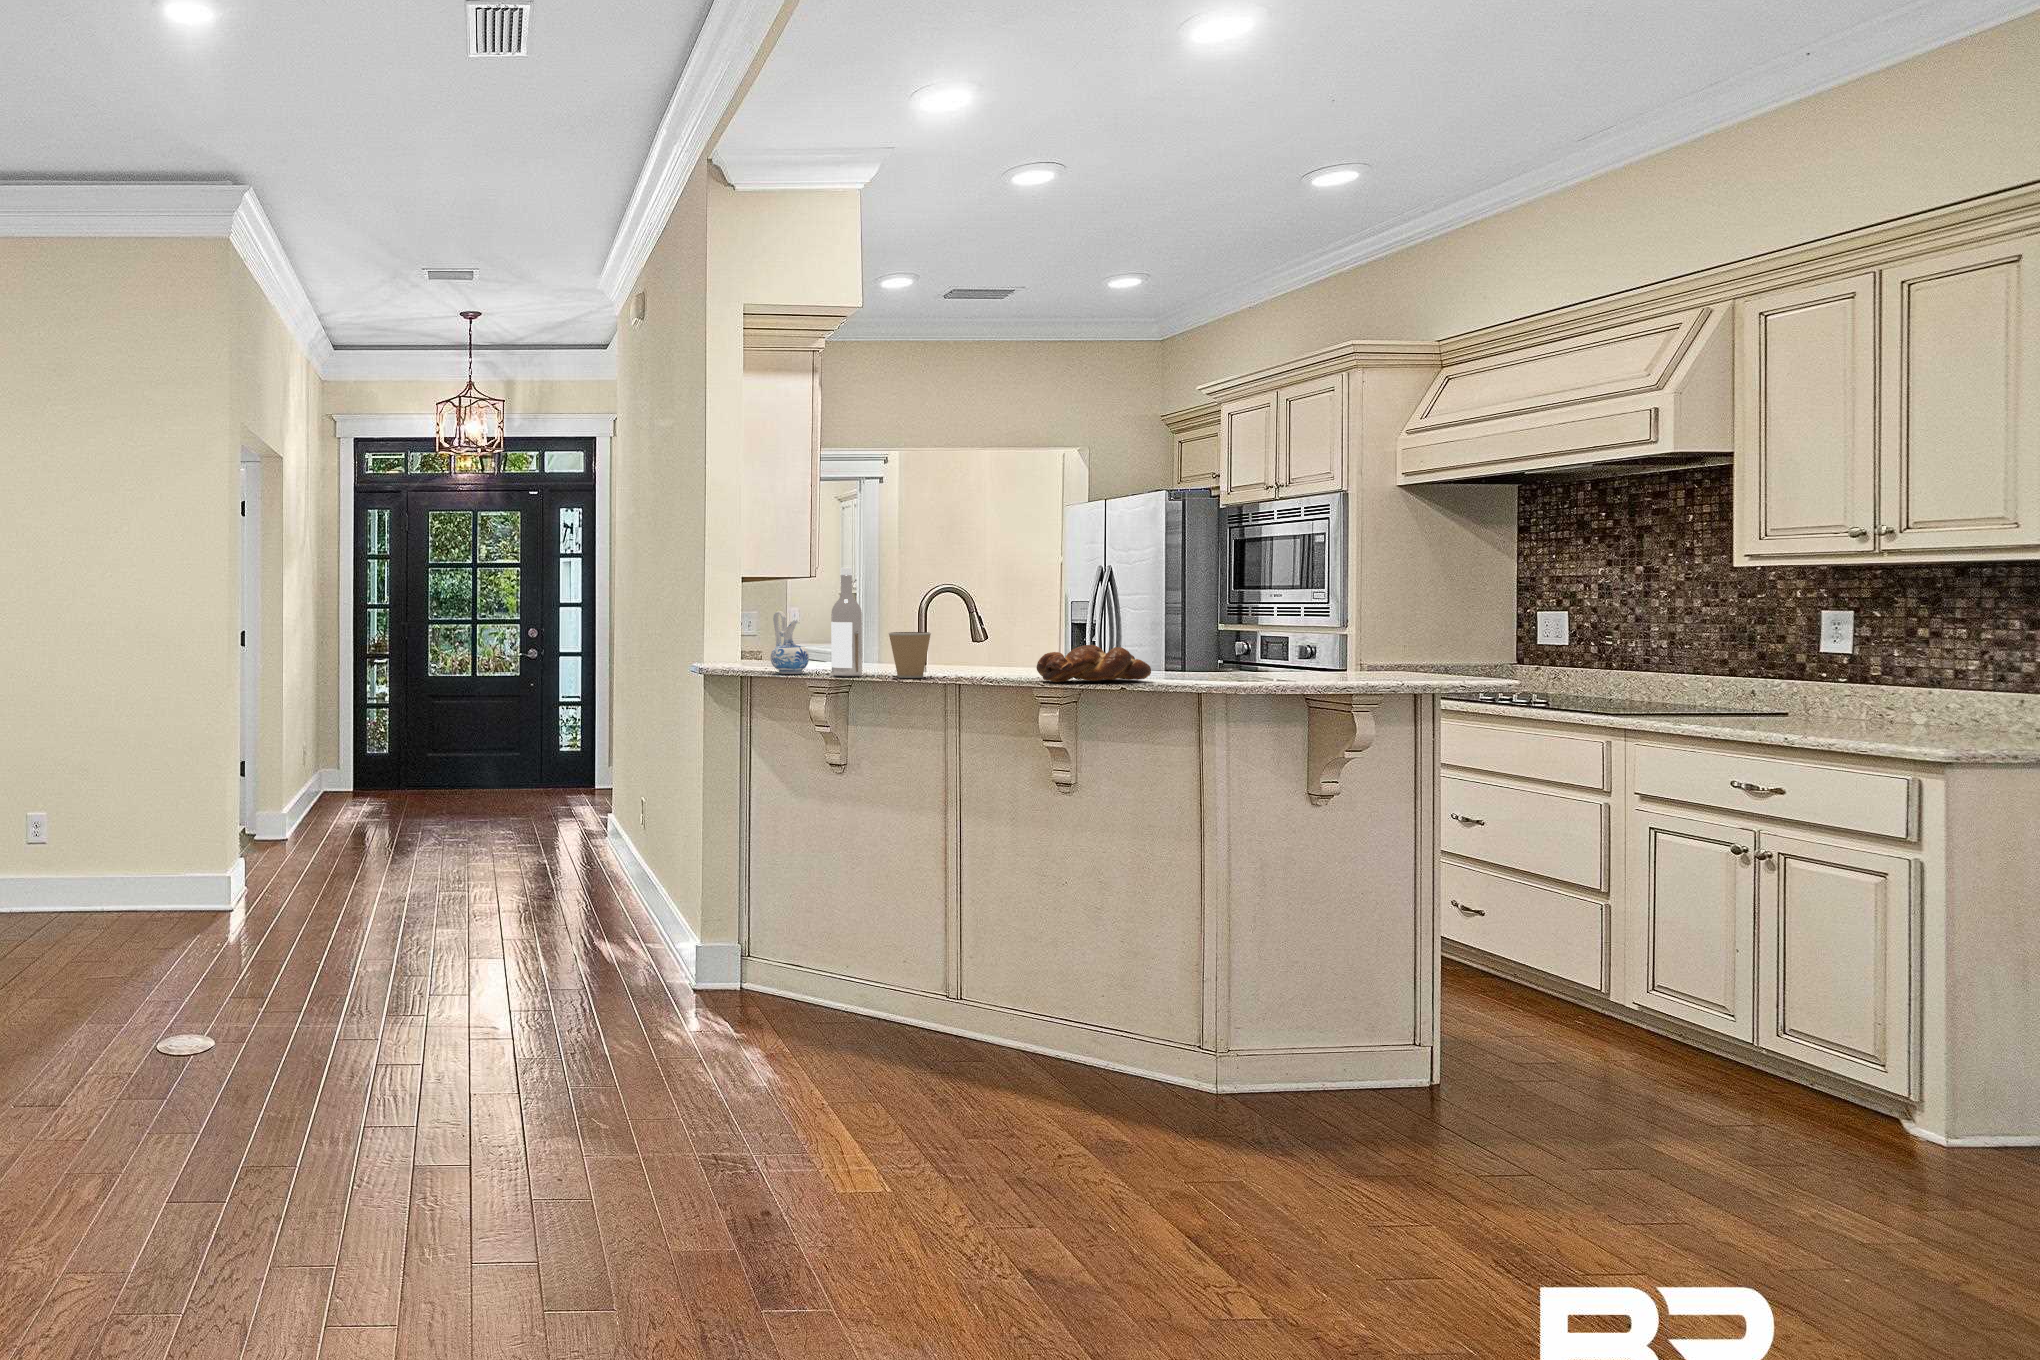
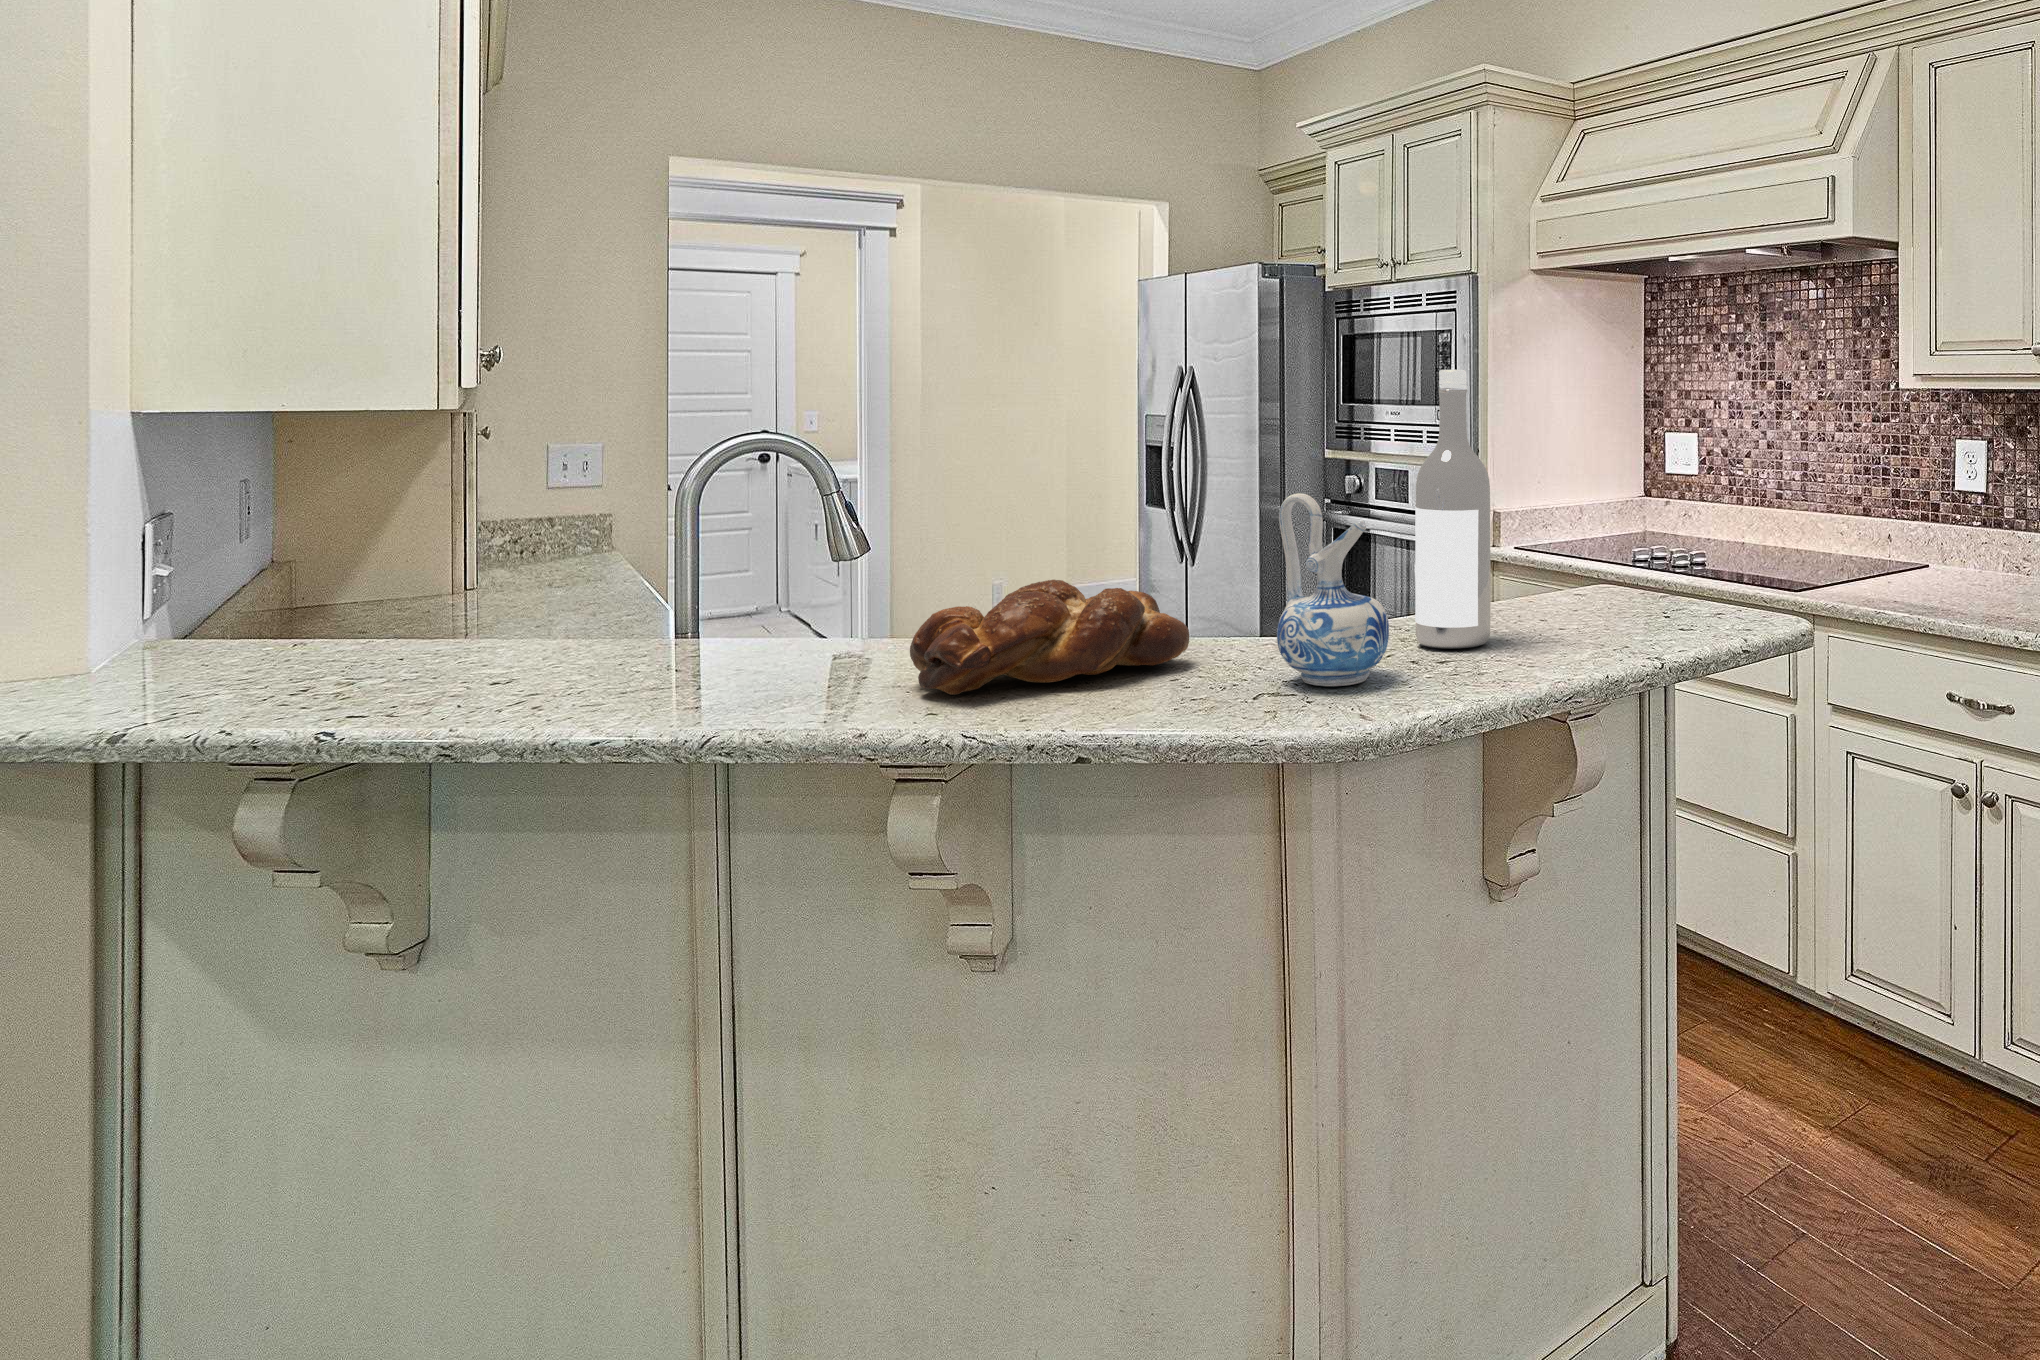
wine bottle: present [831,567,862,676] -> present [1415,370,1491,649]
ceramic pitcher: present [771,611,809,674] -> present [1277,493,1389,686]
coffee cup: present [889,632,931,678] -> none [496,556,637,697]

